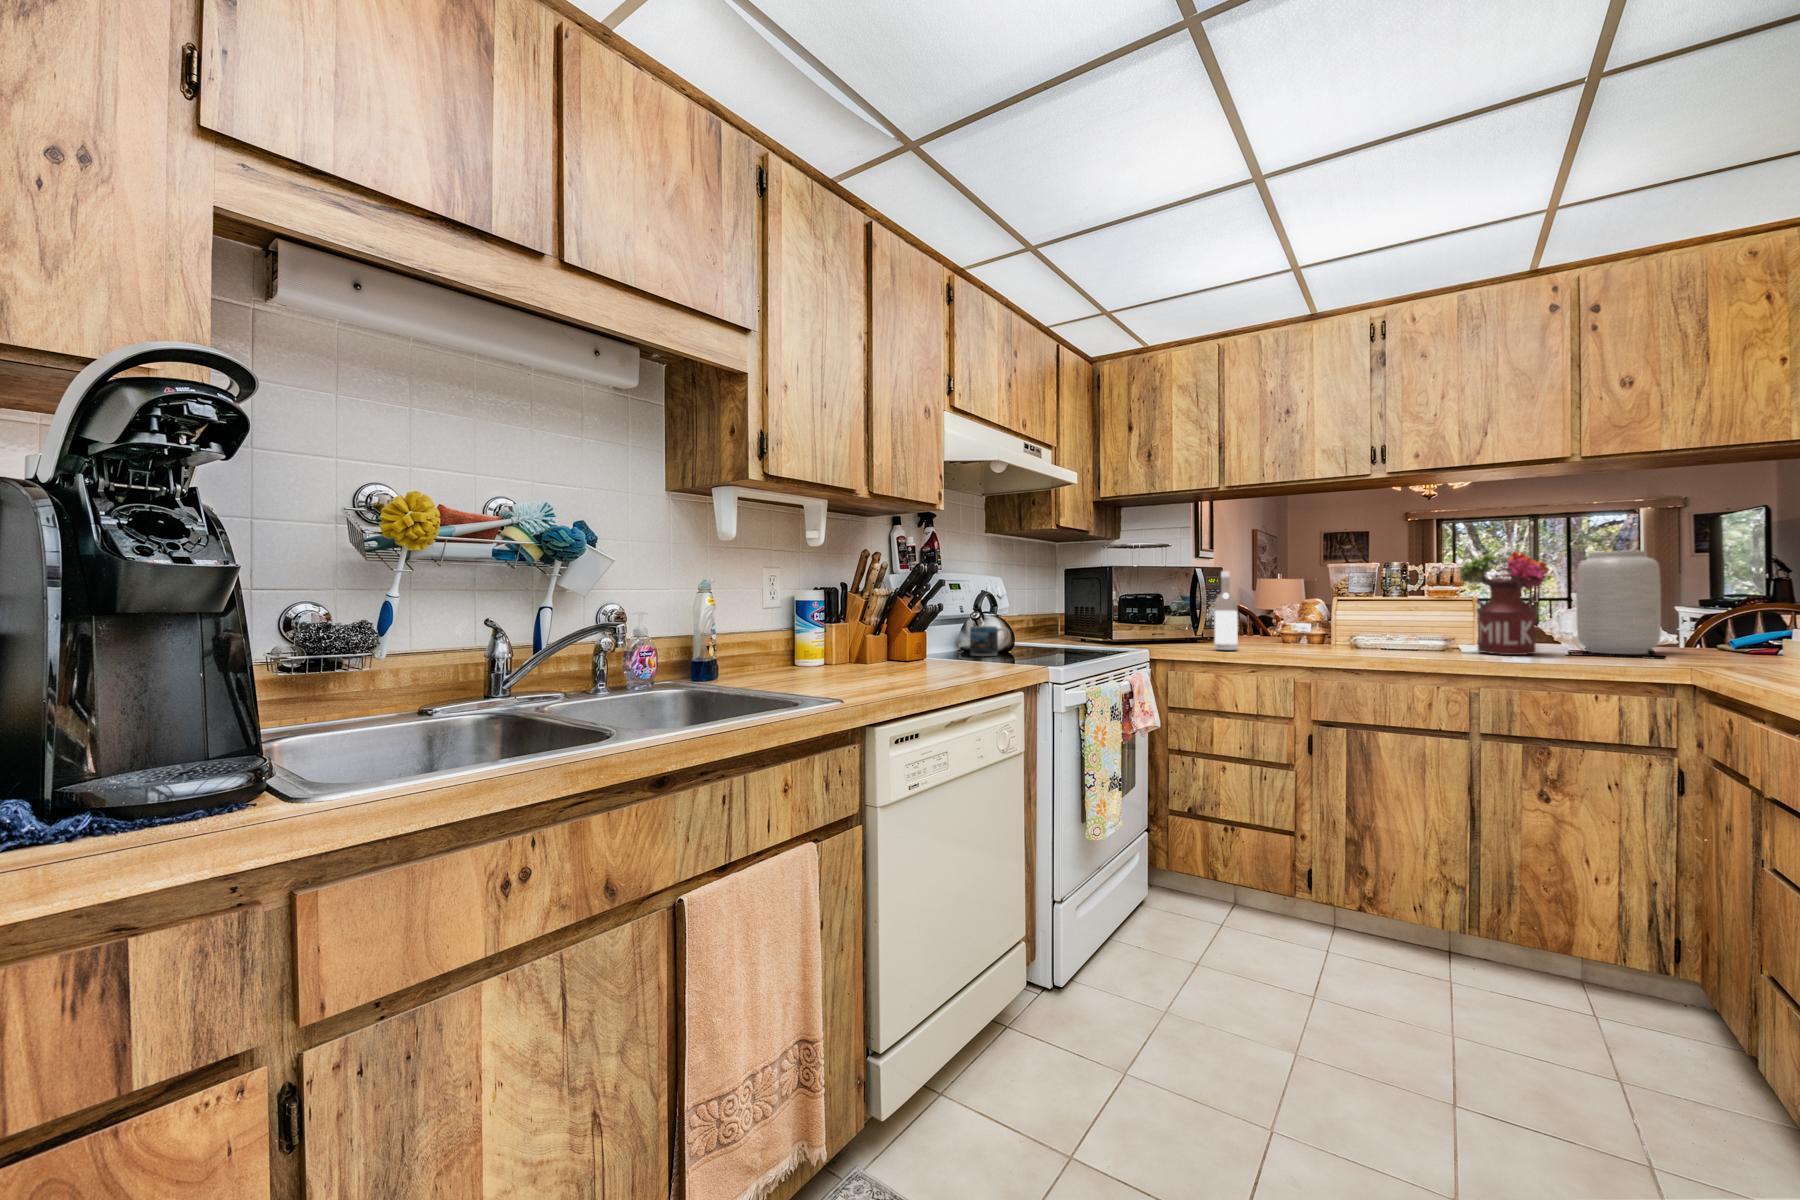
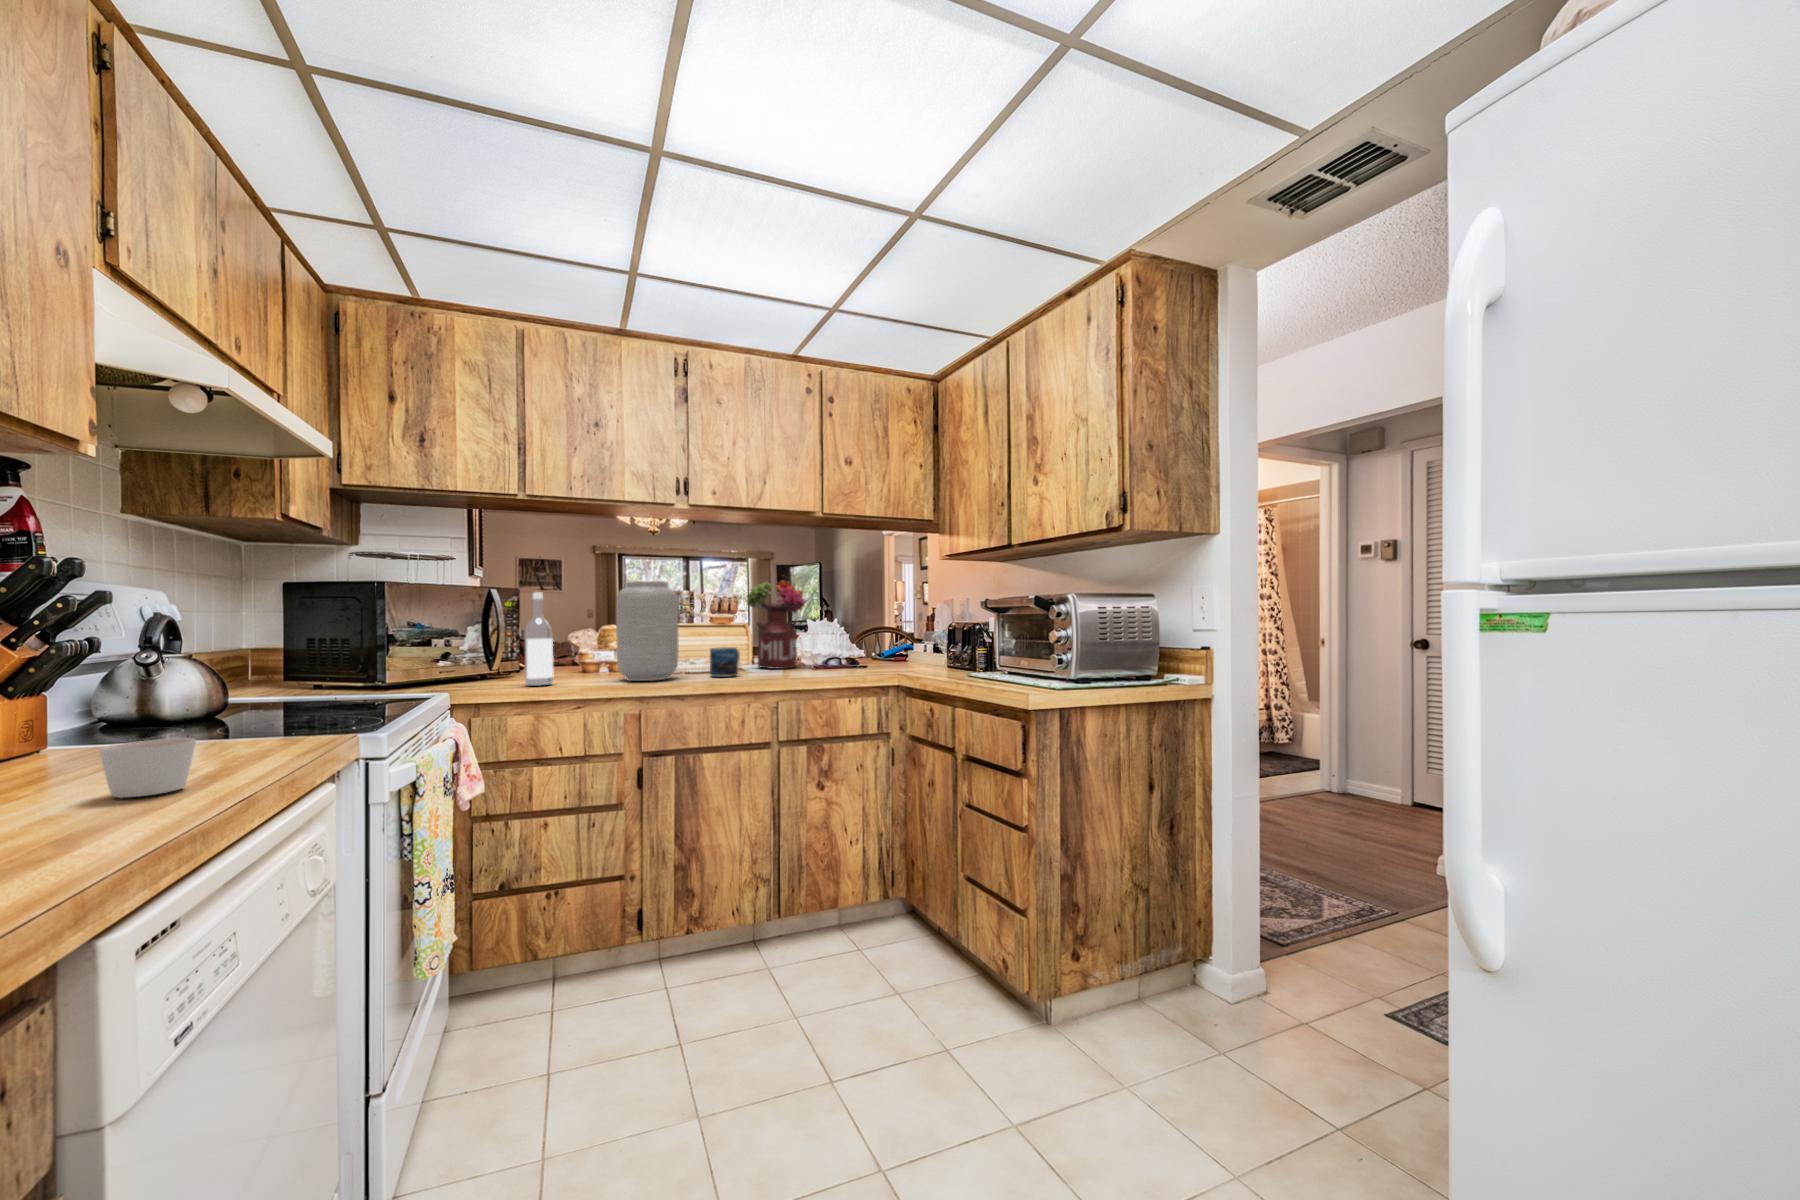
vase: present [1576,551,1661,654] -> present [616,581,679,681]
mug: present [970,626,1010,656] -> present [710,647,740,677]
candle: none [930,650,963,675] -> present [99,738,196,798]

